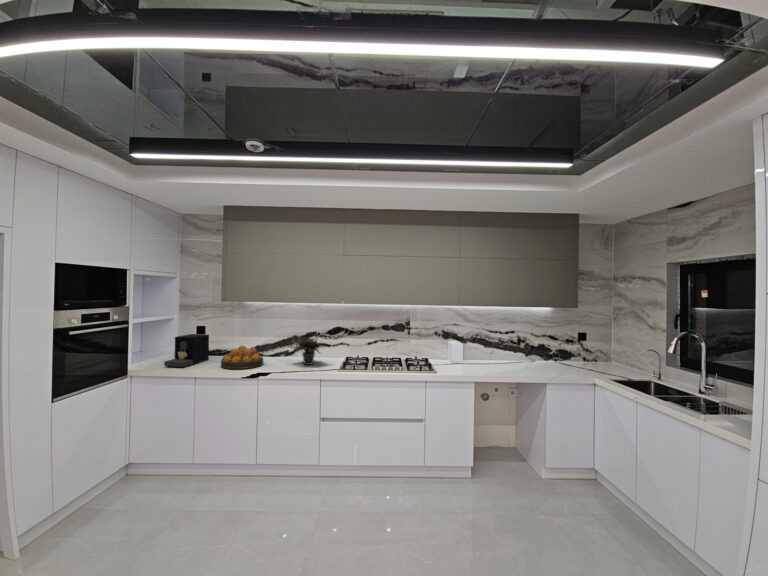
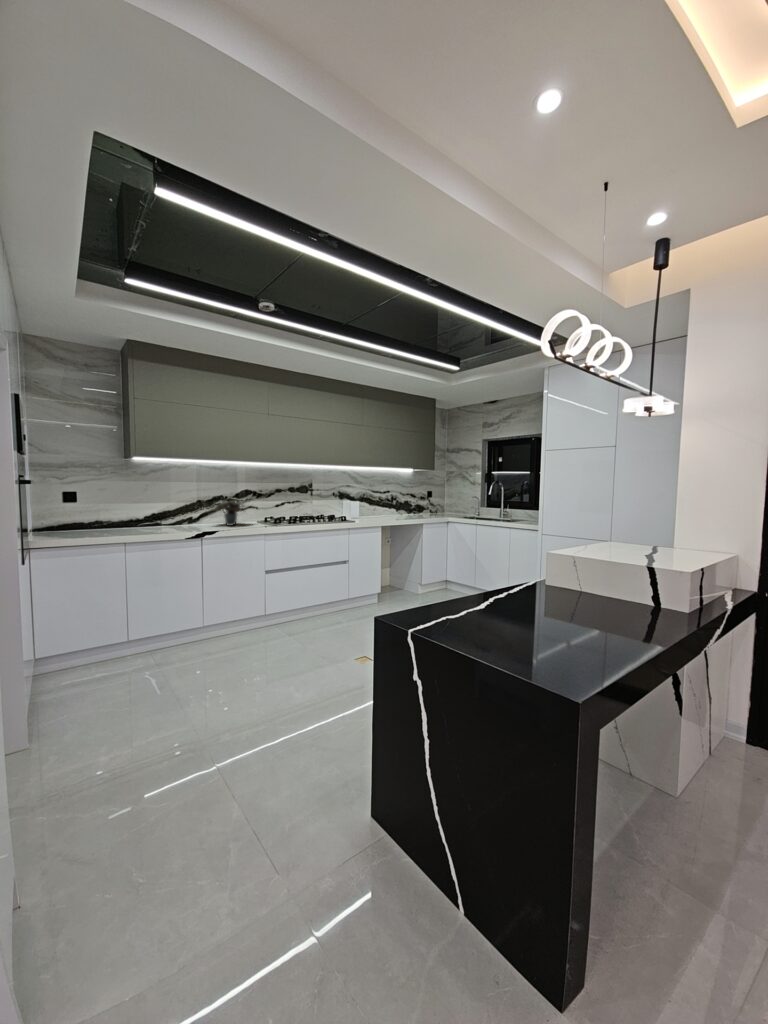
coffee maker: present [164,334,209,367] -> none [47,501,96,538]
fruit bowl: present [221,346,263,369] -> none [129,510,182,534]

